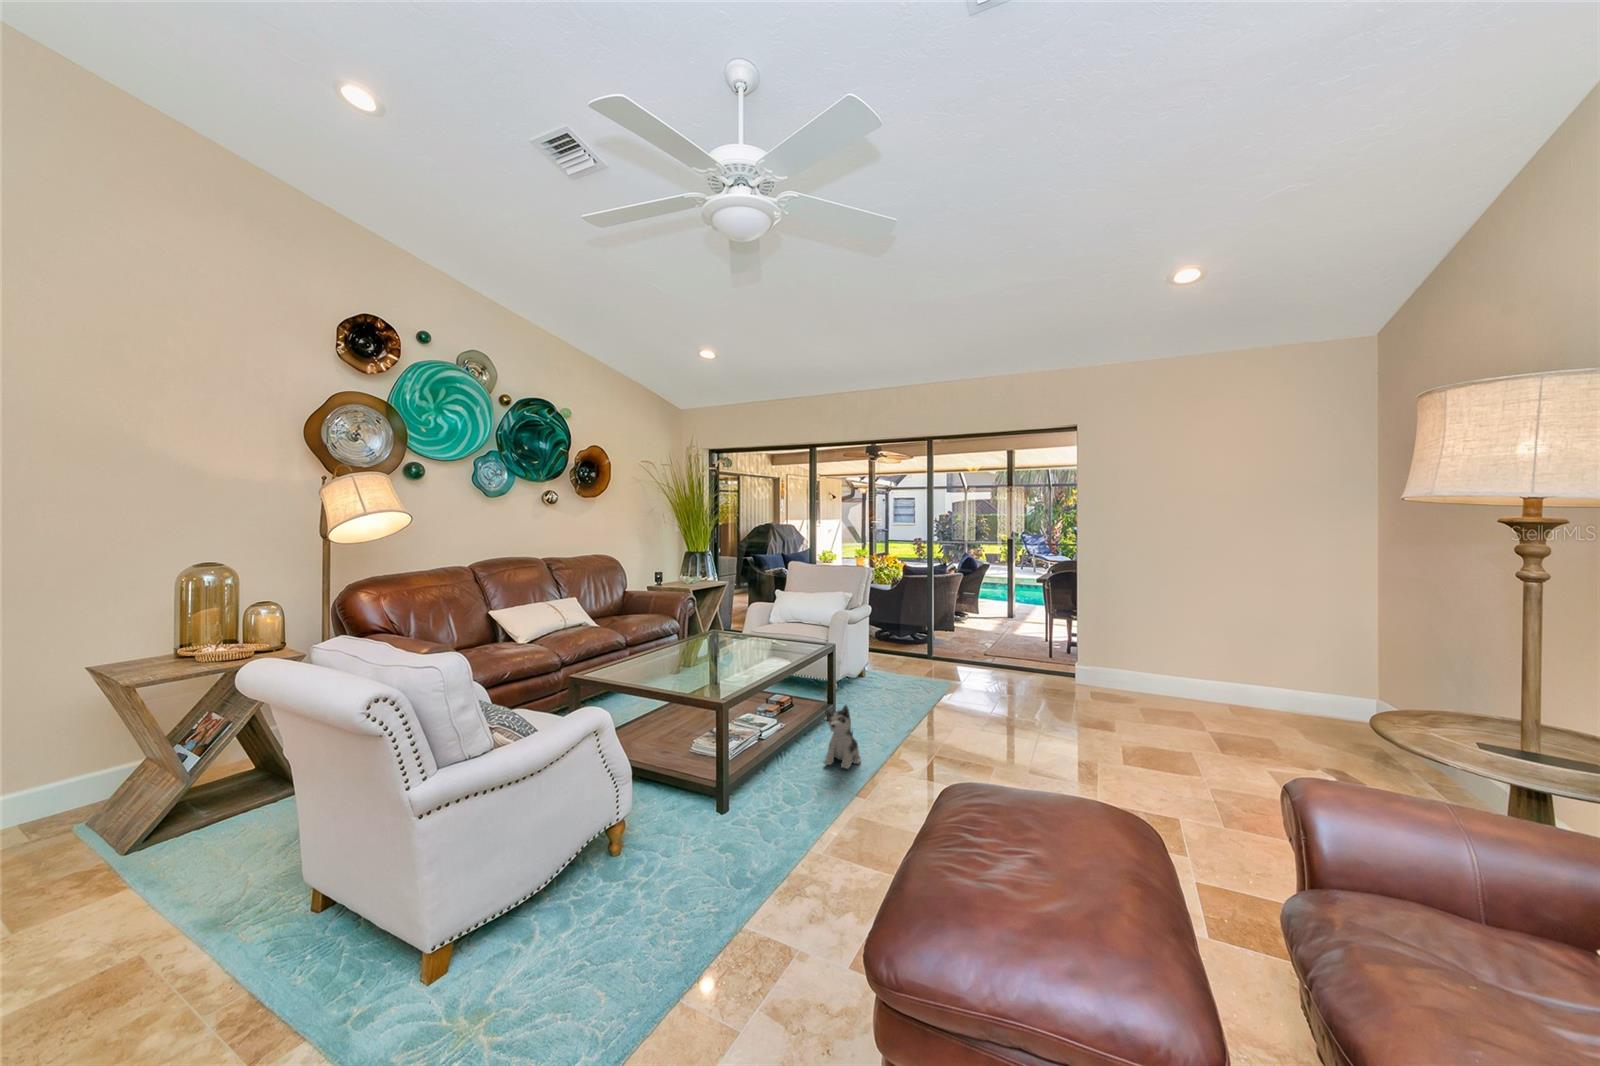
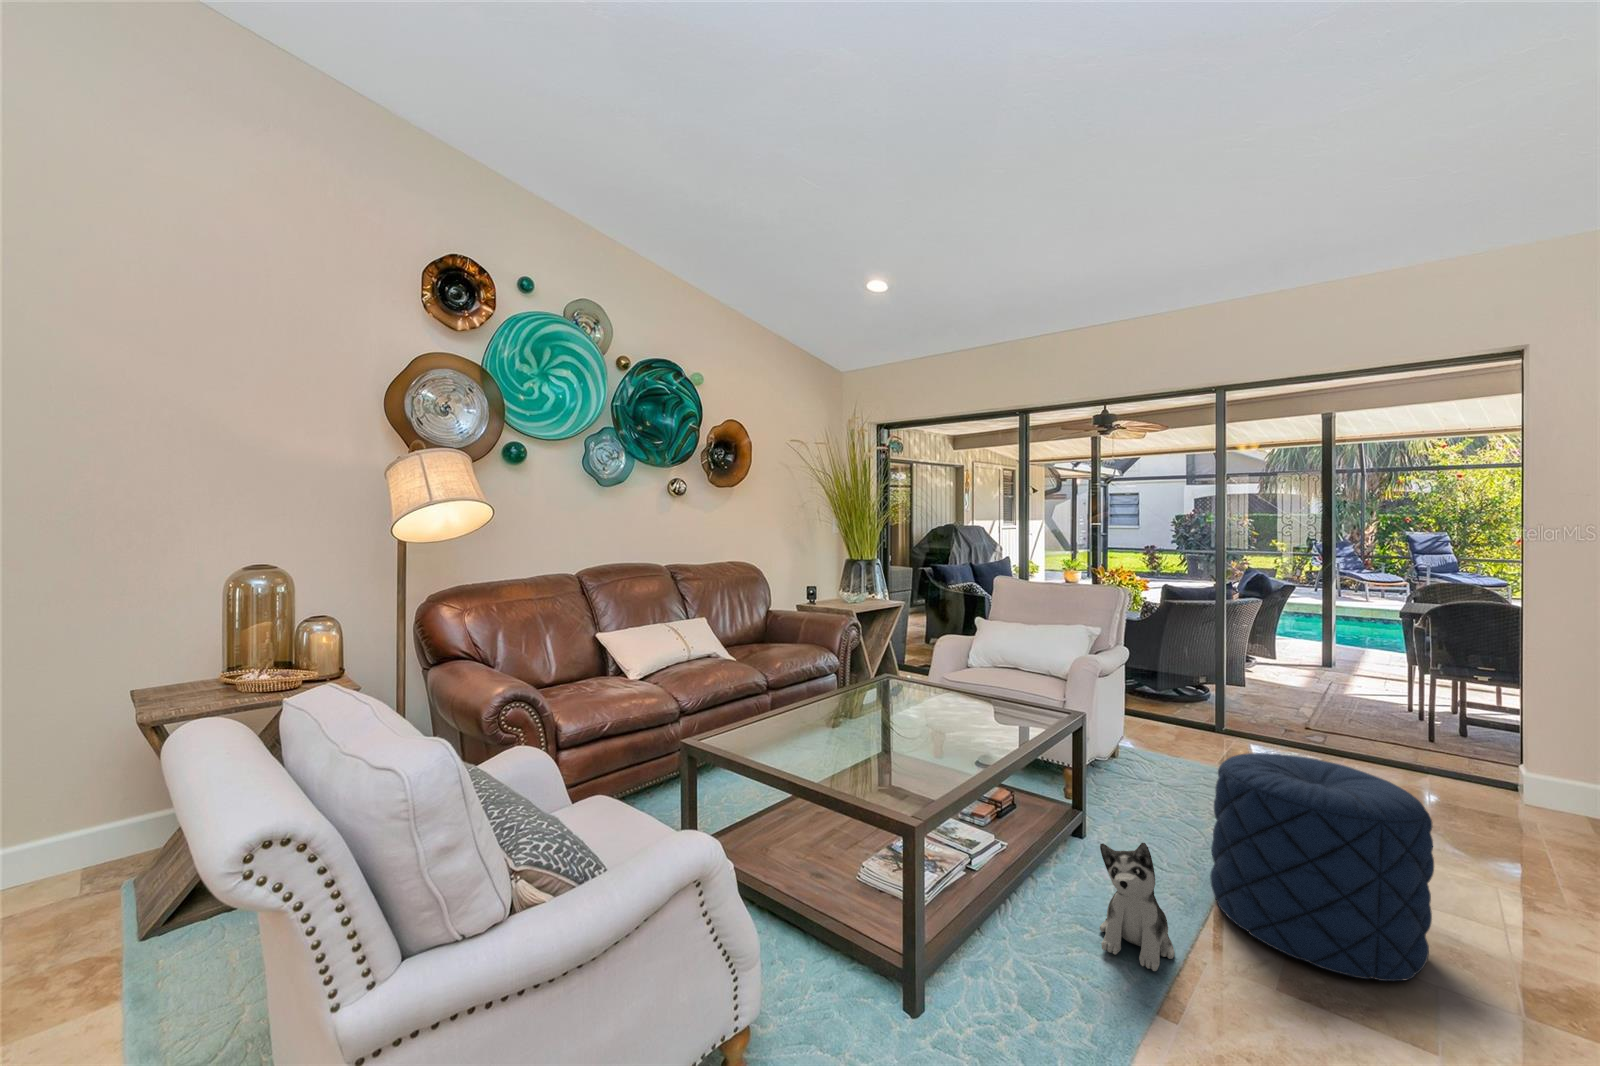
pouf: none [888,657,981,759] -> present [1210,753,1434,981]

